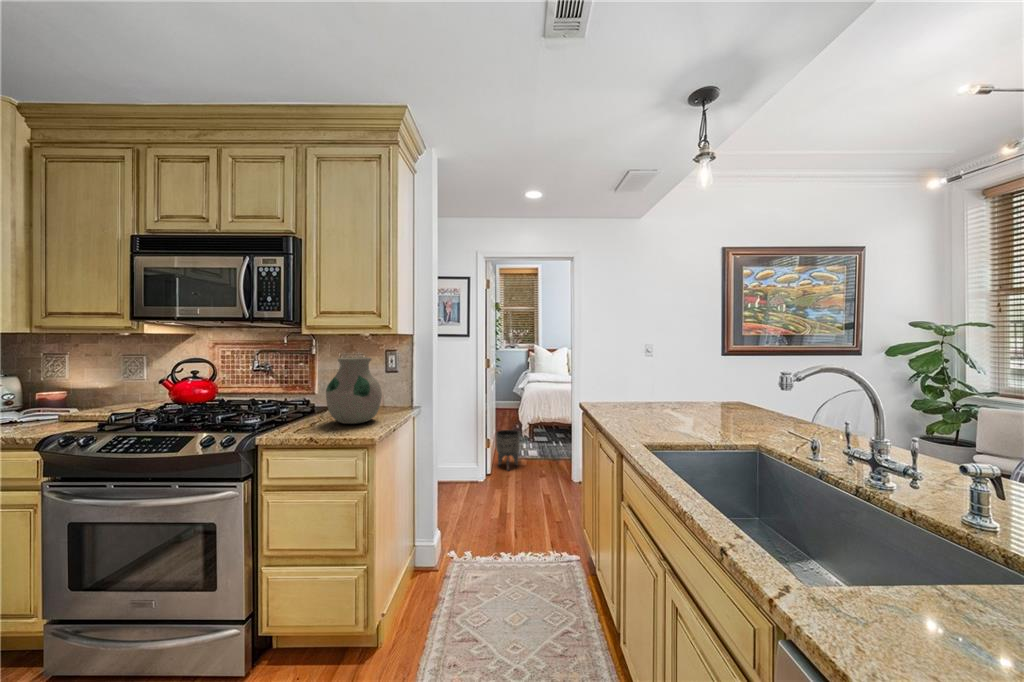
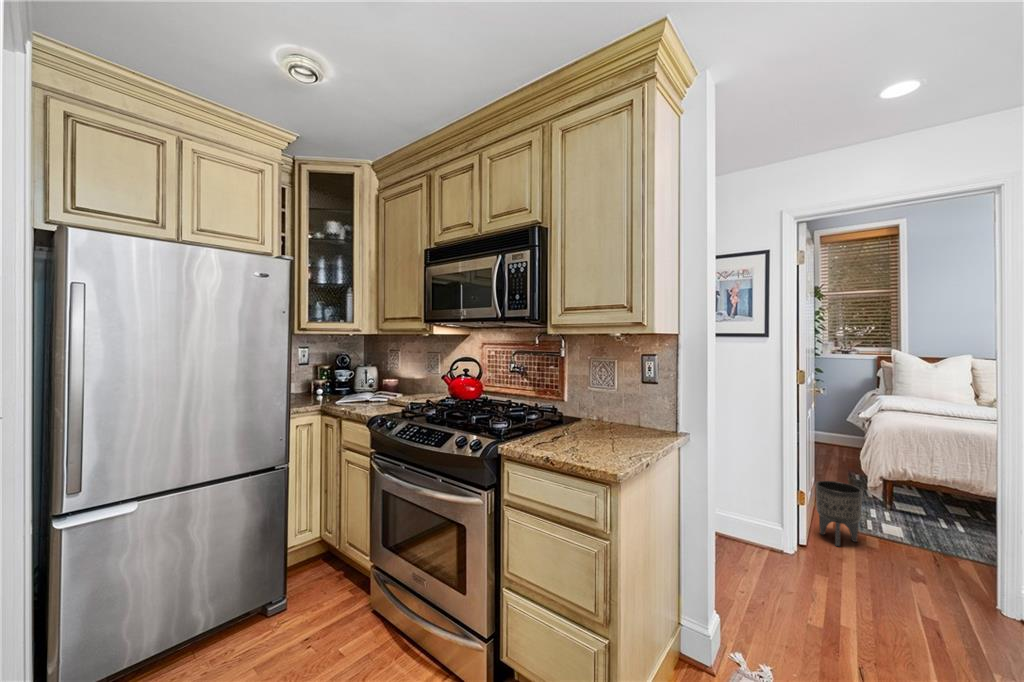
vase: present [326,357,382,424] -> none [568,364,632,445]

